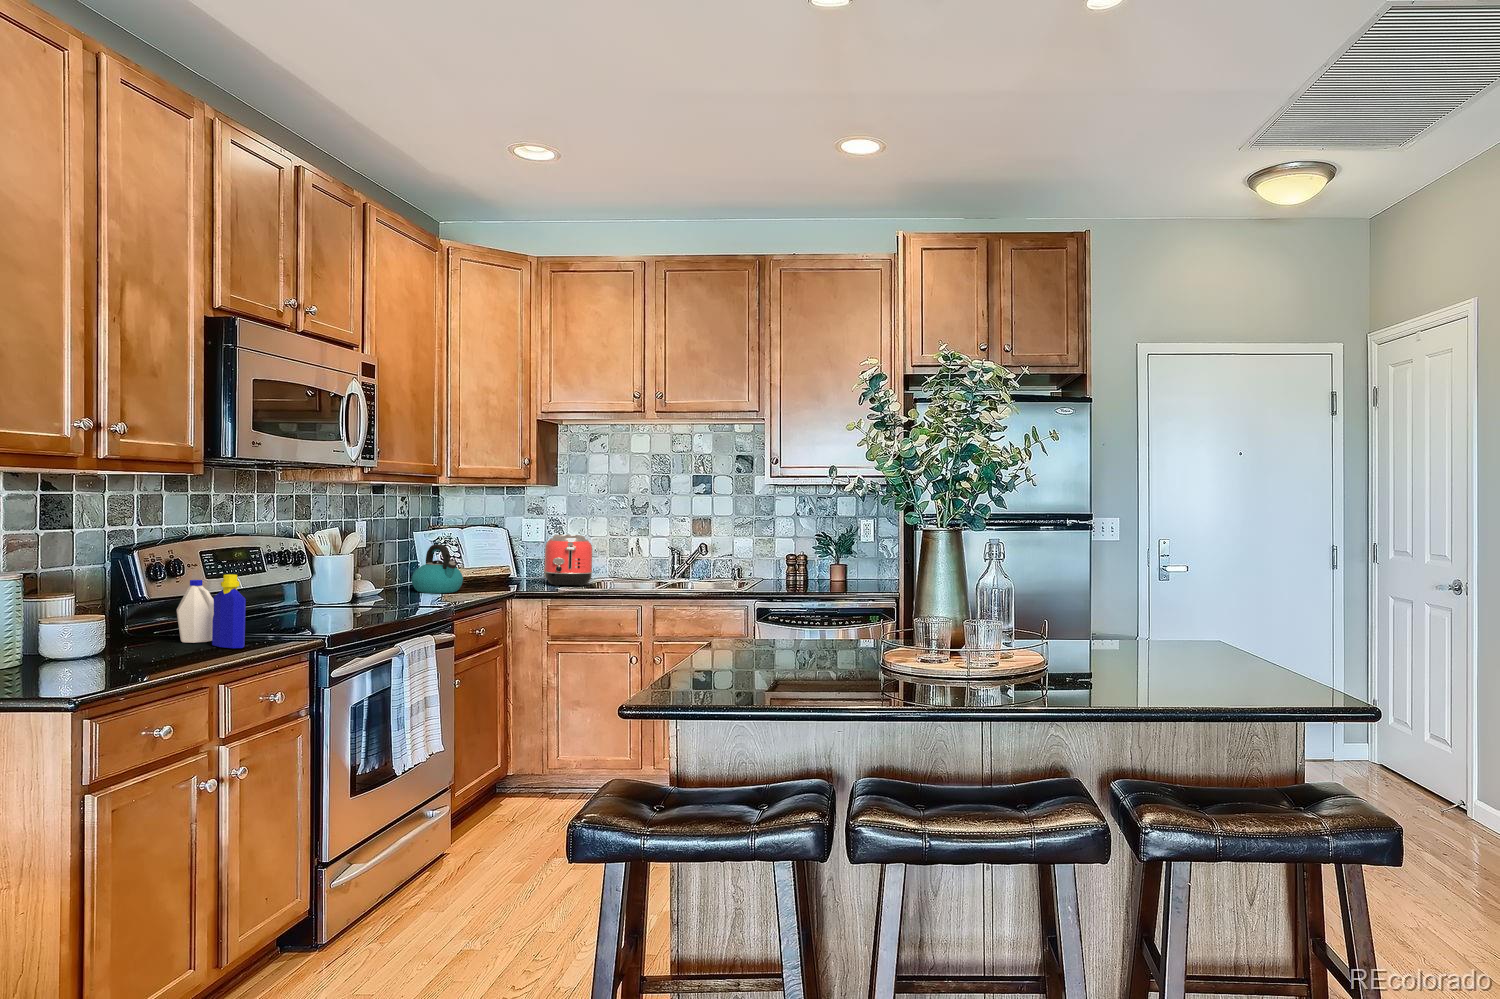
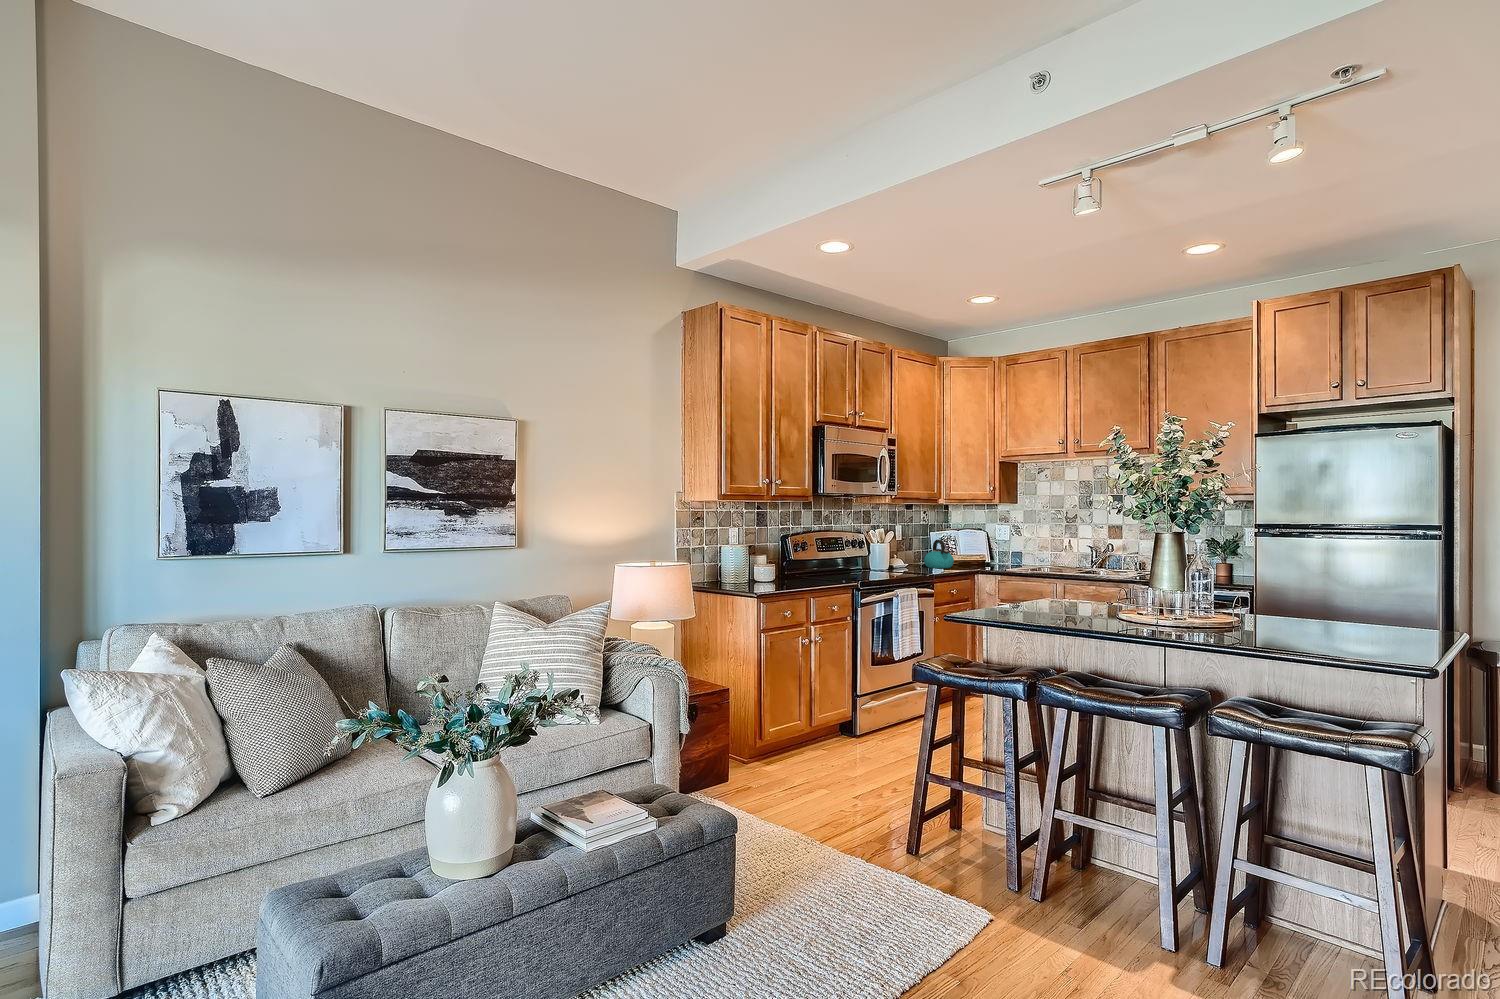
toaster: present [544,534,593,586] -> none [1009,535,1041,568]
bottle: present [177,574,246,648] -> none [804,549,832,584]

